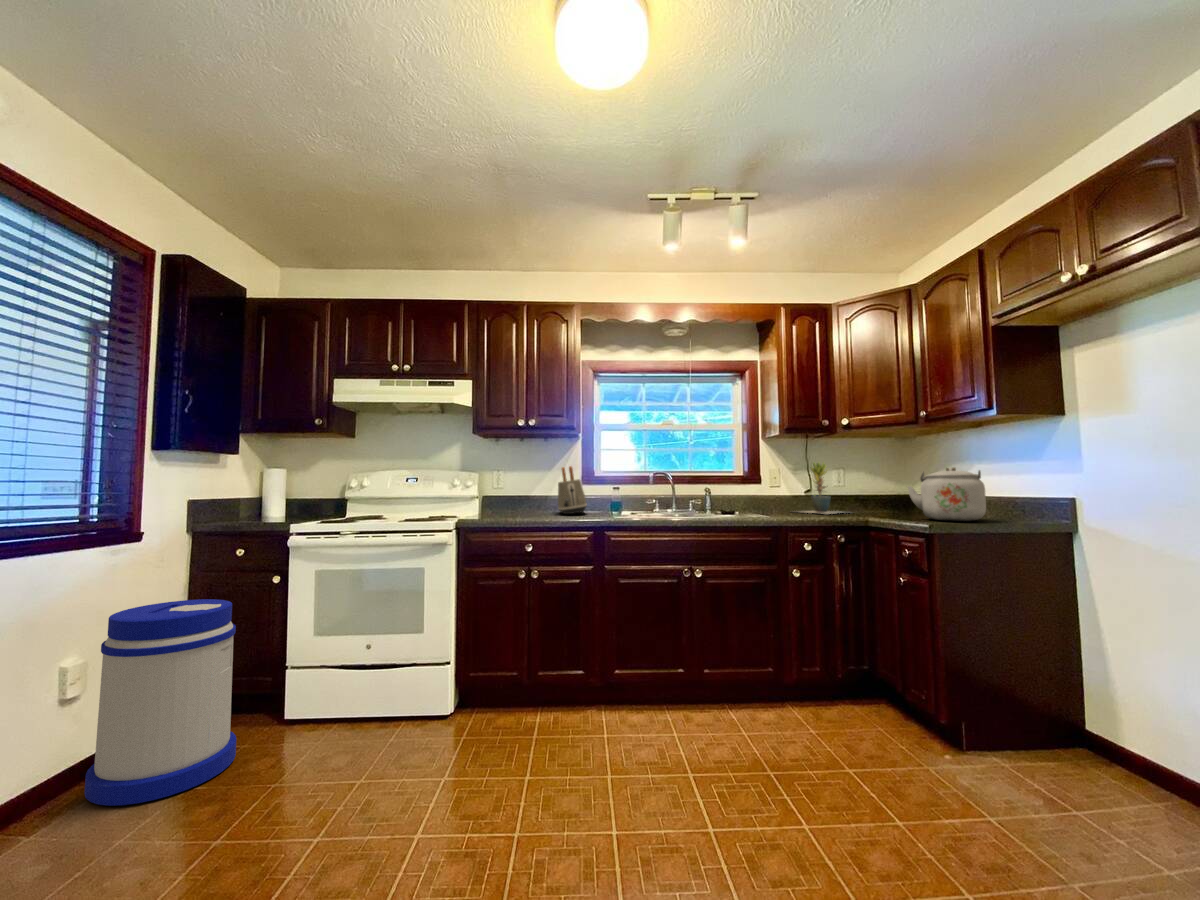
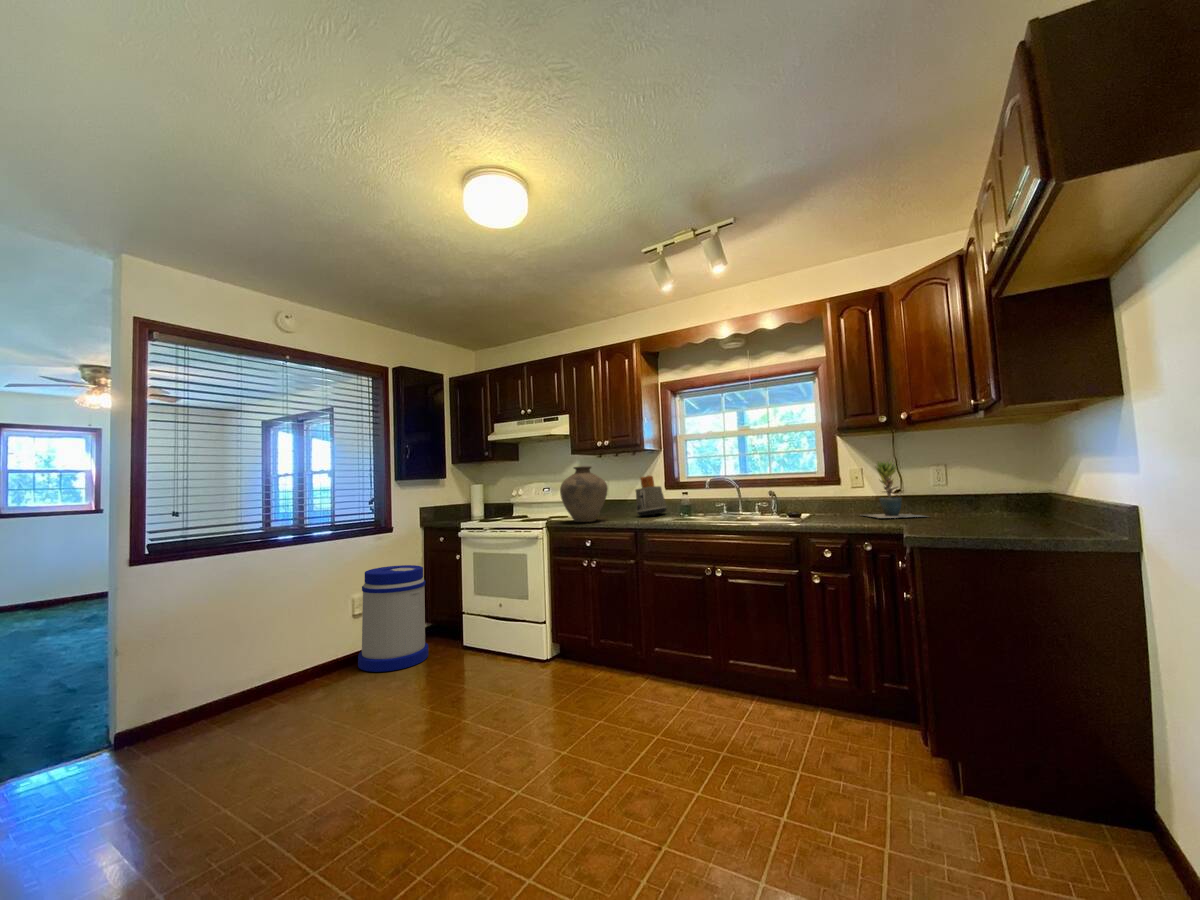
vase: none [483,449,546,522] -> present [560,466,608,522]
kettle: present [908,467,986,521] -> none [953,464,1061,530]

